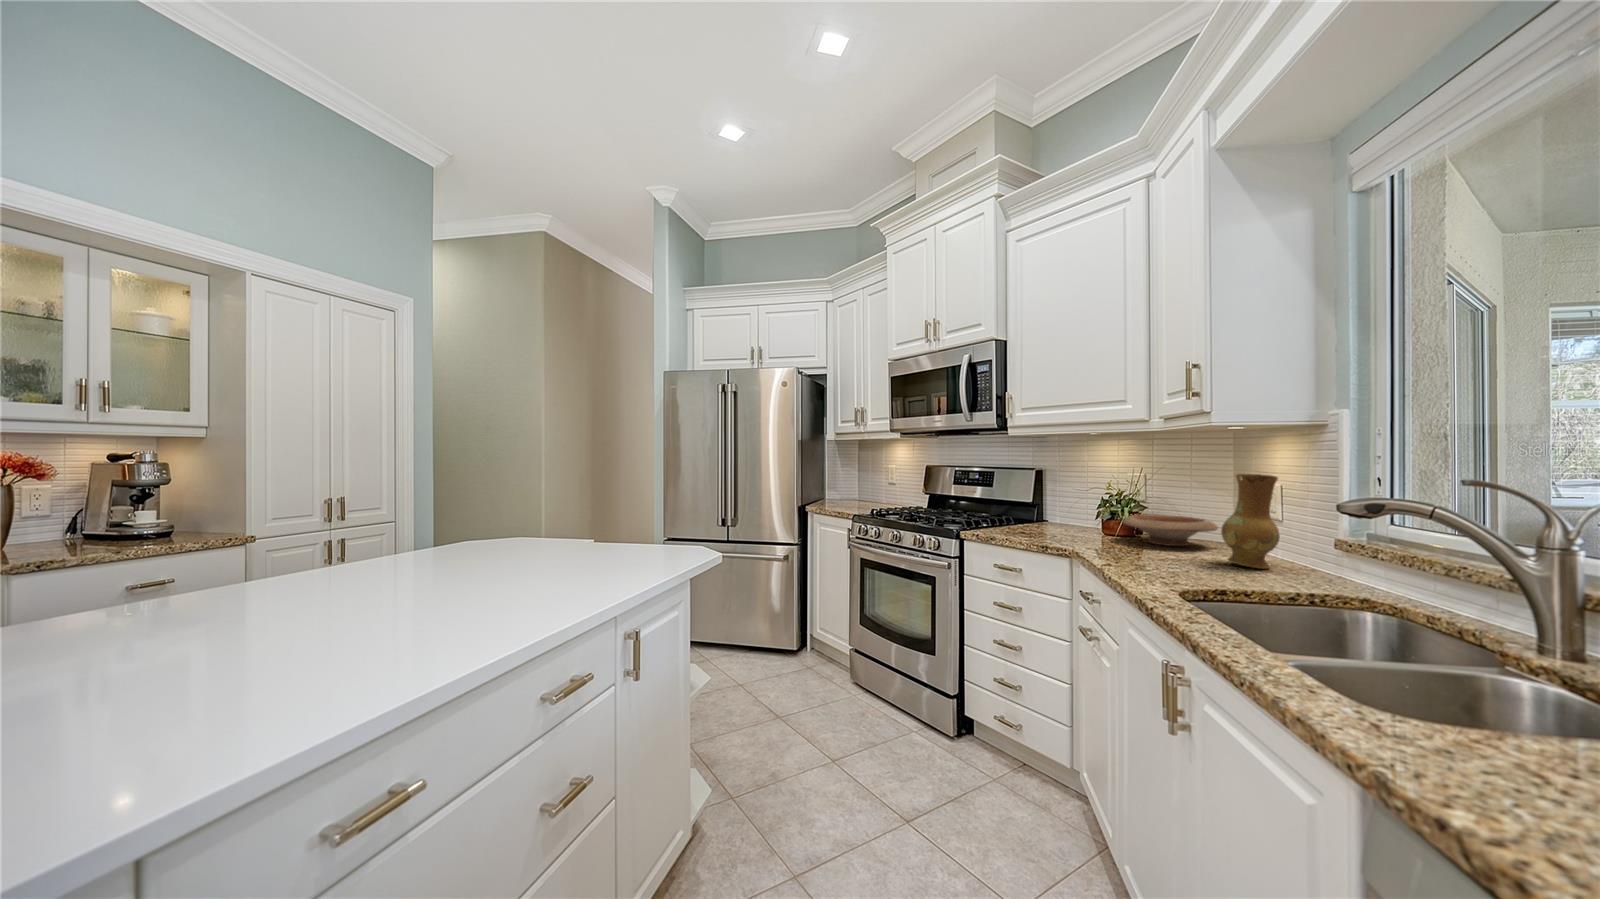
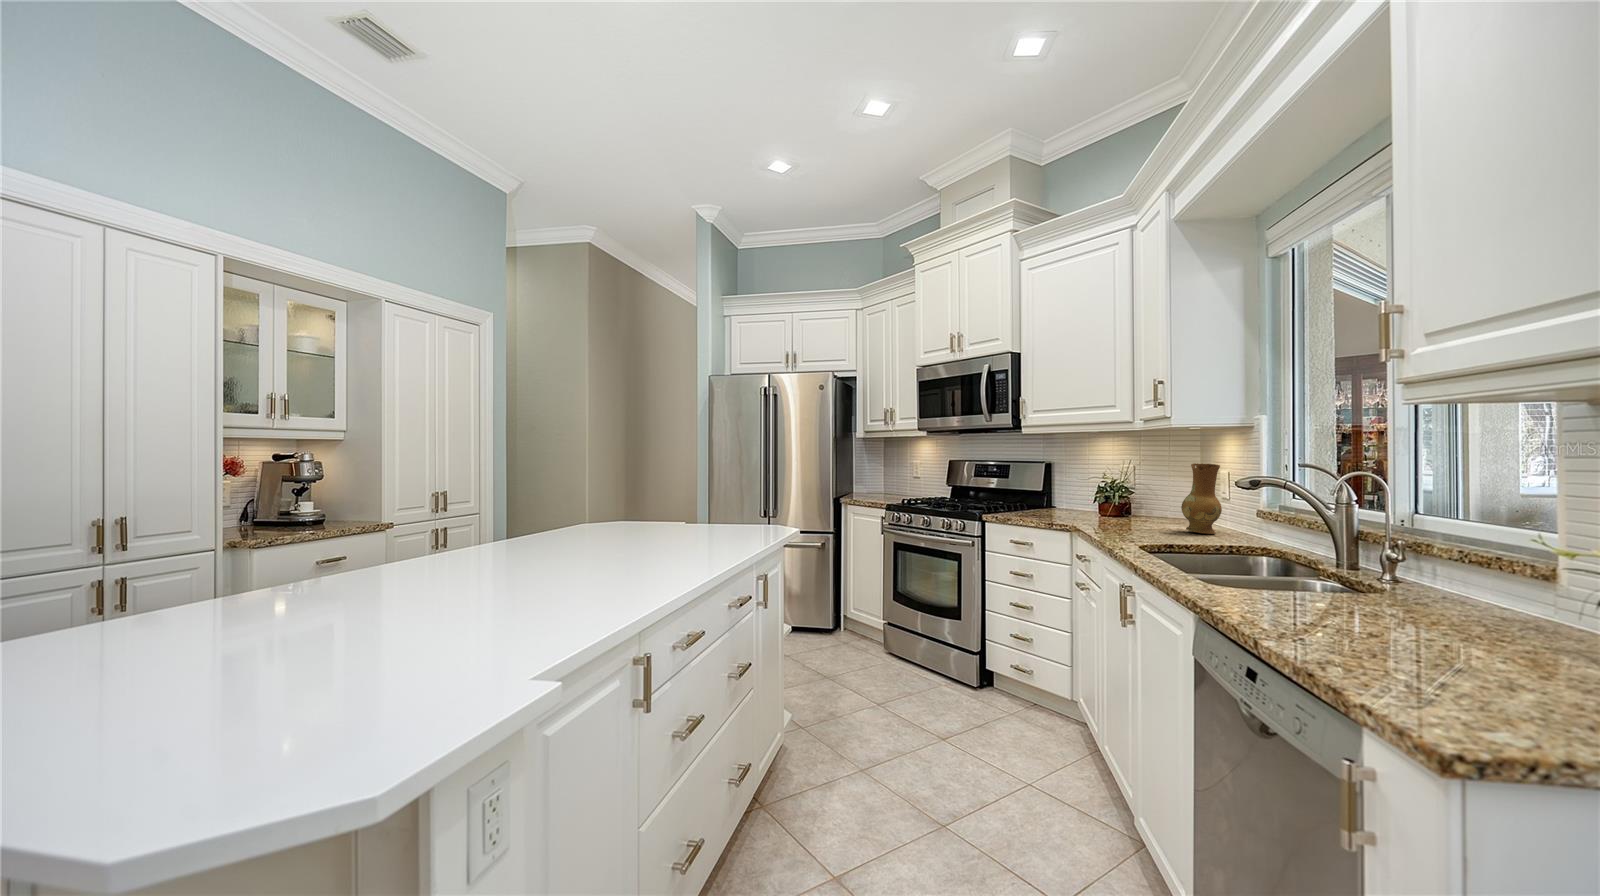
wooden bowl: present [1122,514,1218,546] -> none [1113,498,1187,522]

